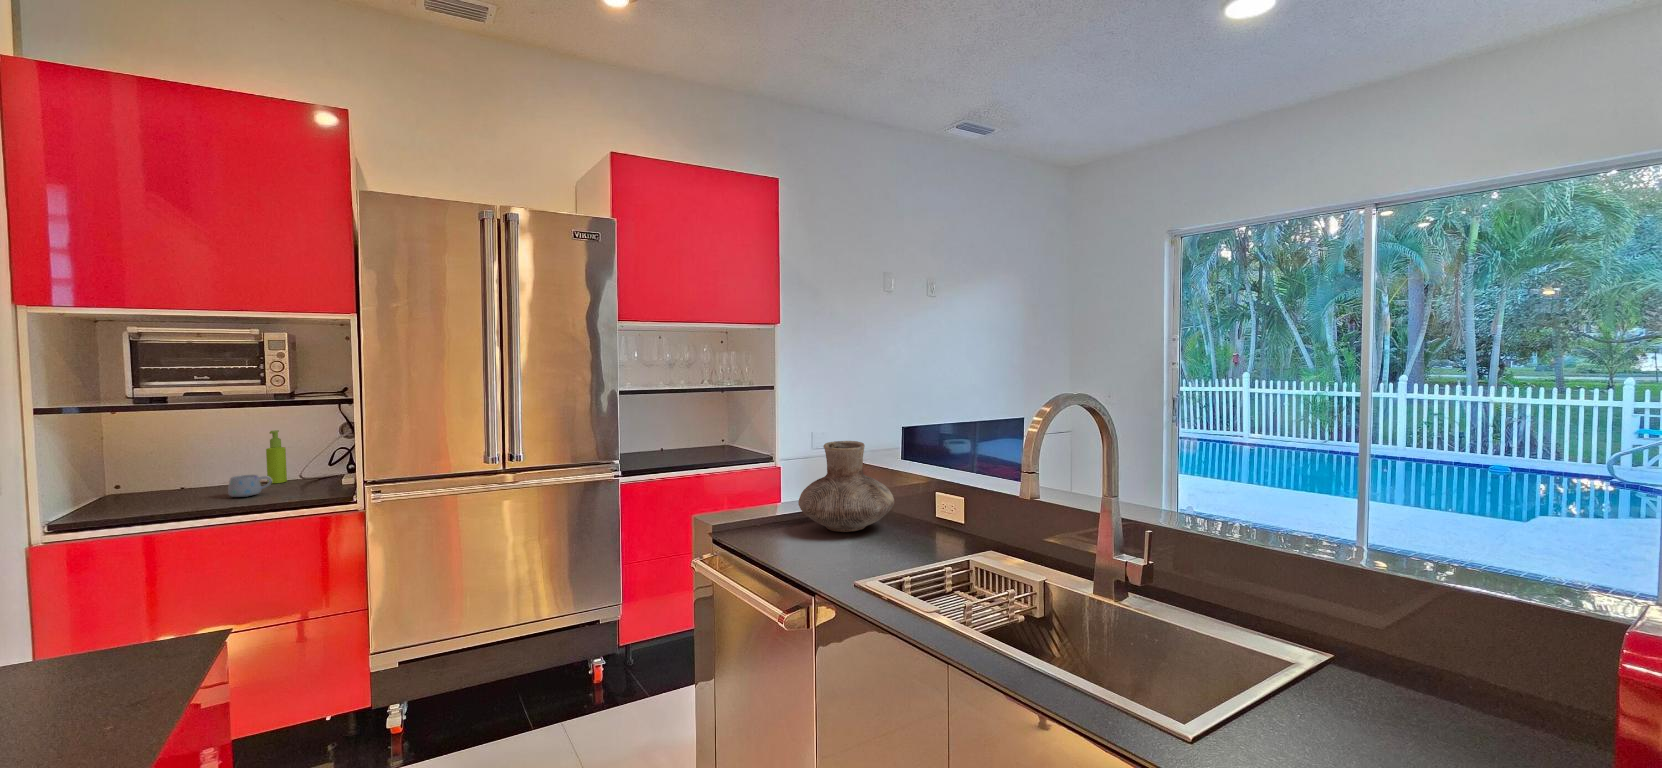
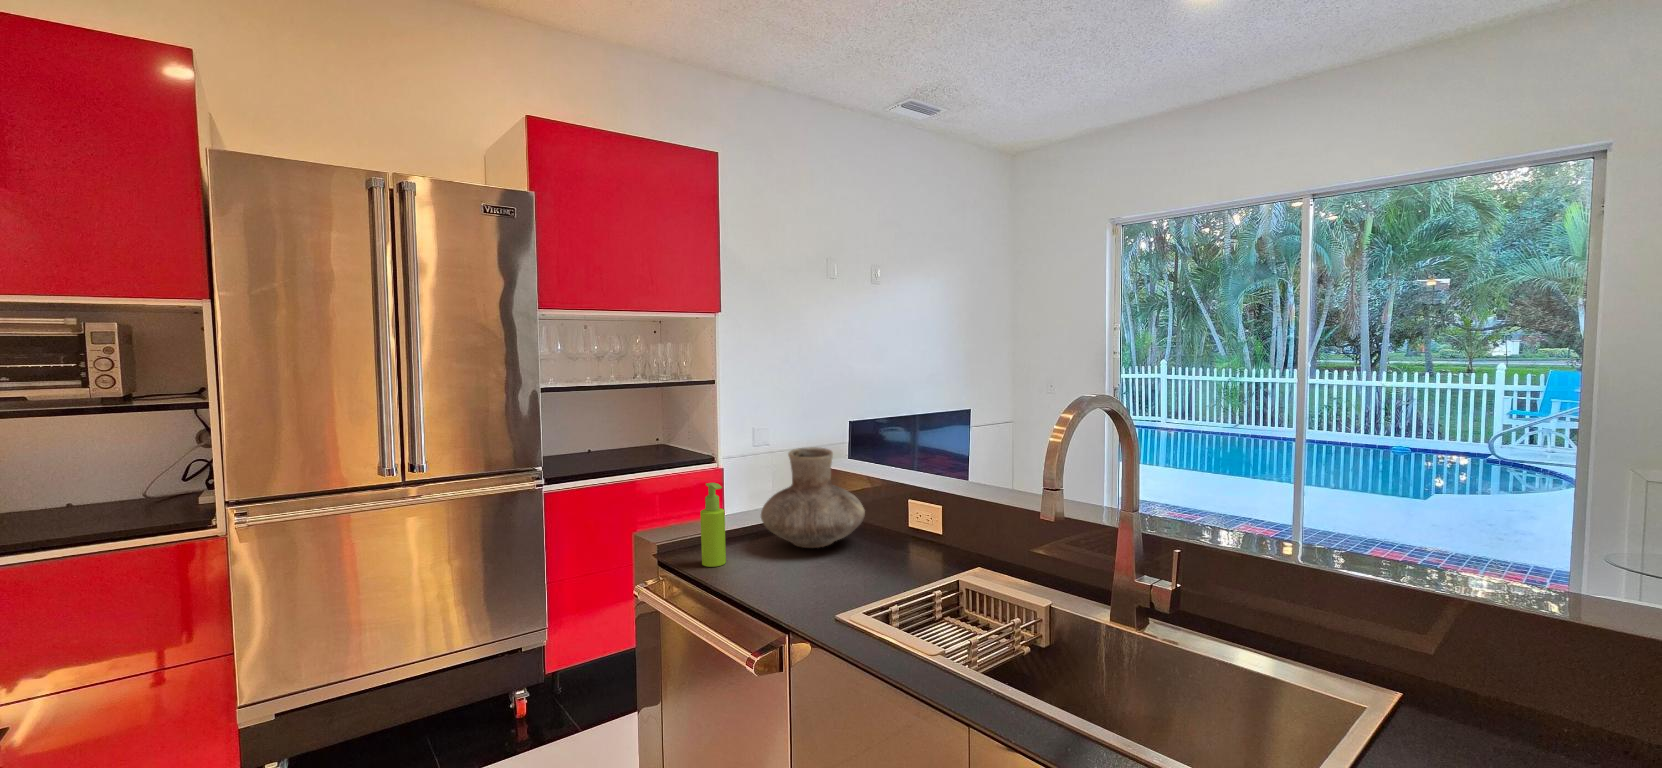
soap dispenser: present [266,430,287,483] -> present [700,483,726,567]
mug: present [228,475,272,497] -> none [41,499,103,528]

